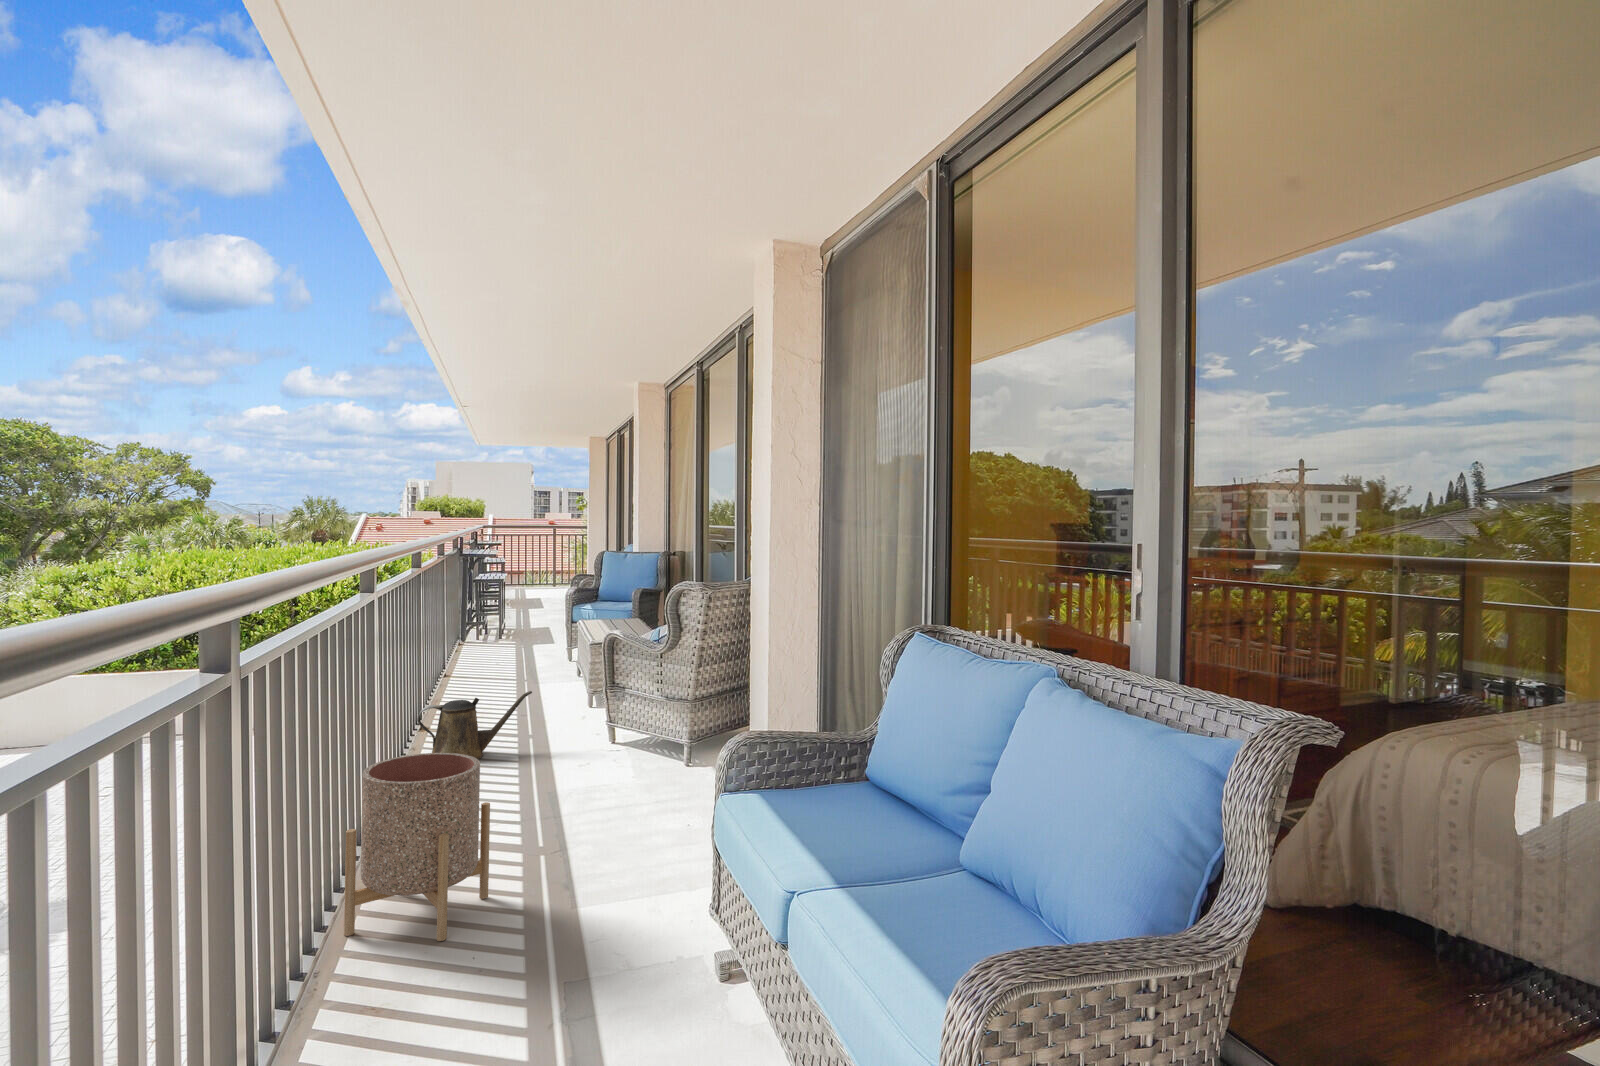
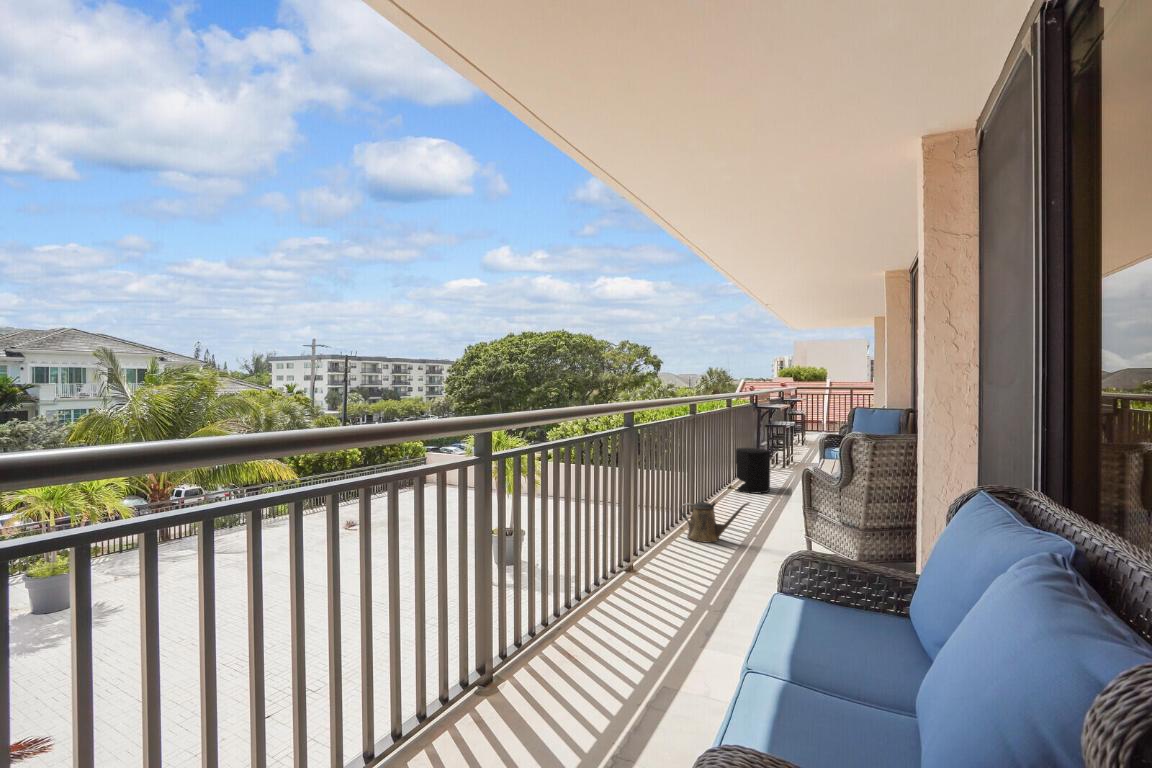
stool: none [448,614,507,682] -> present [736,448,771,493]
planter: present [344,753,490,941] -> none [580,528,661,641]

